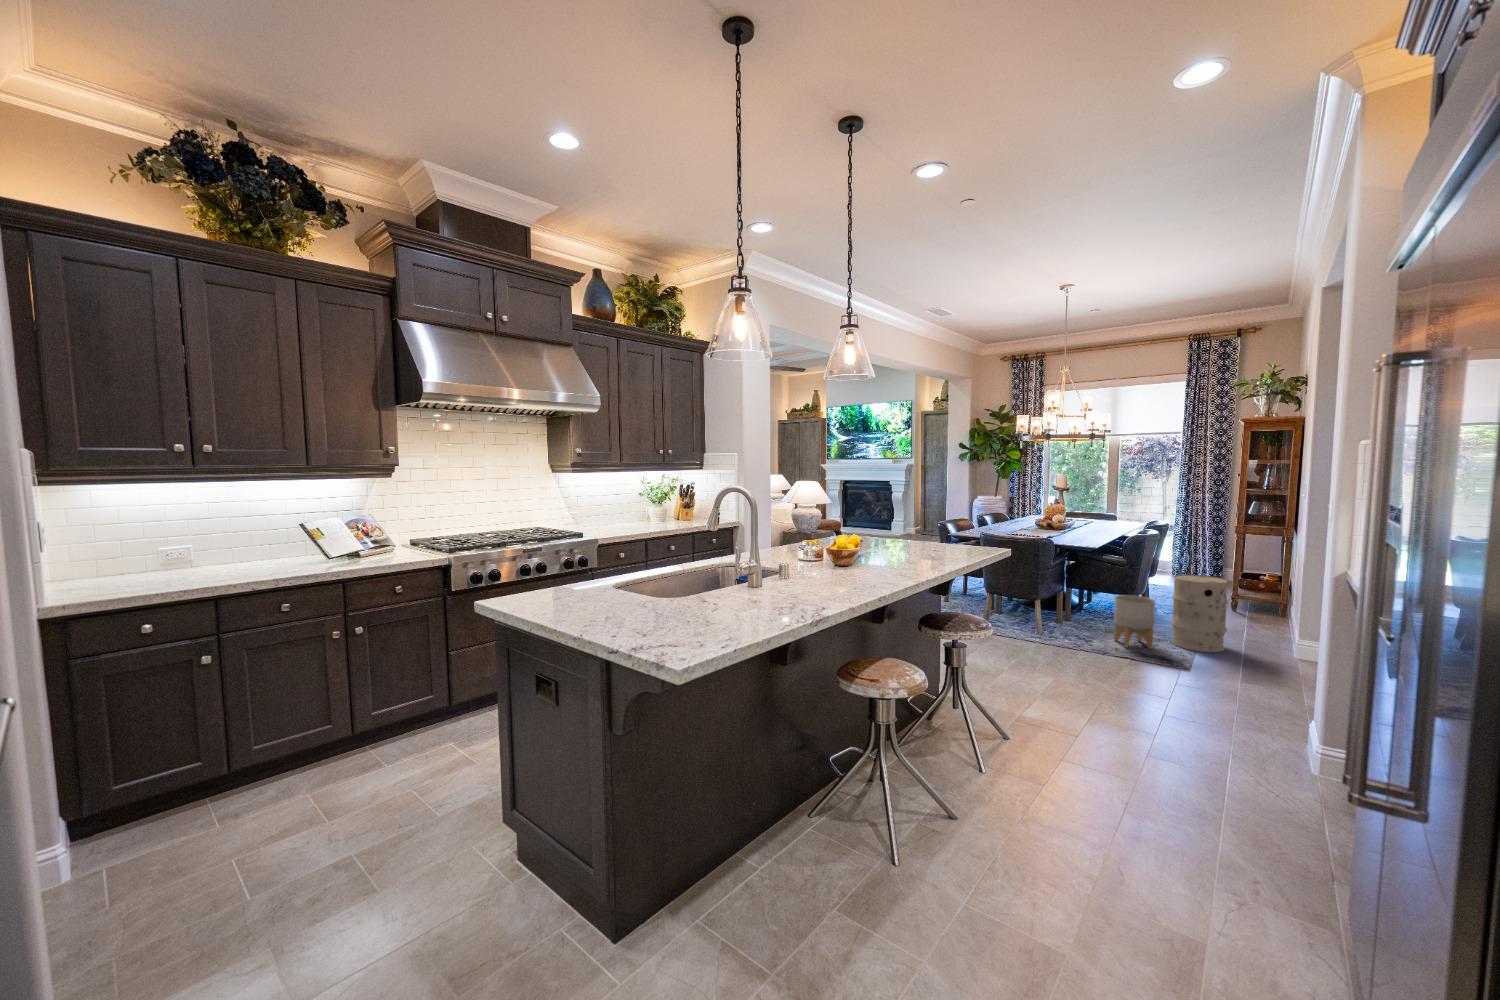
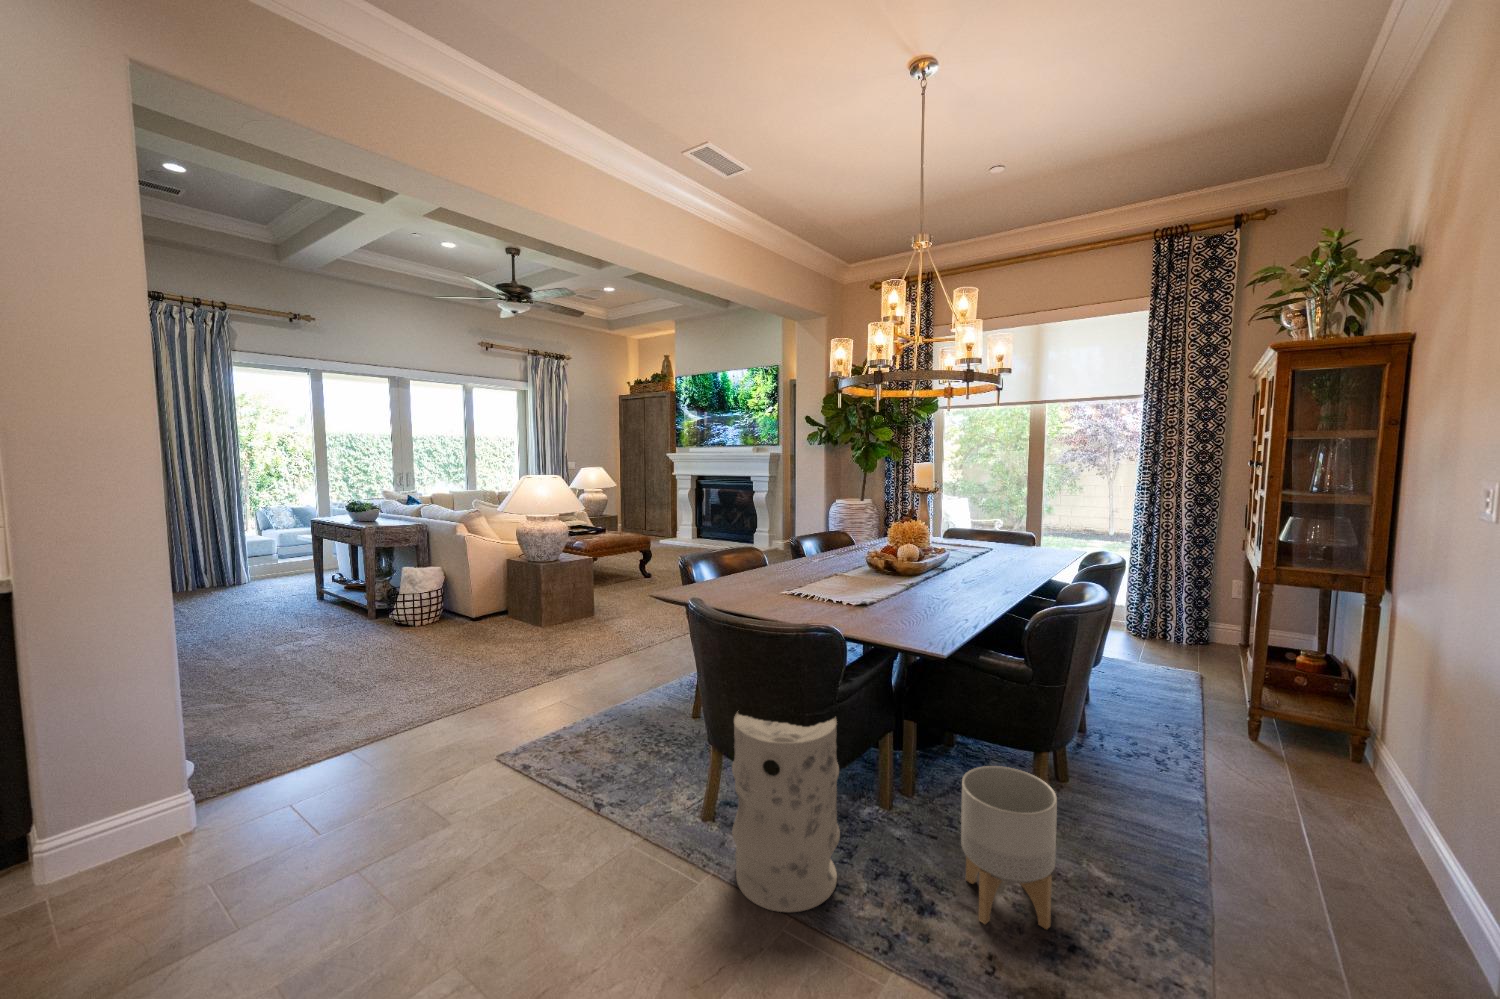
trash can: present [1171,574,1228,652] -> present [732,713,840,912]

